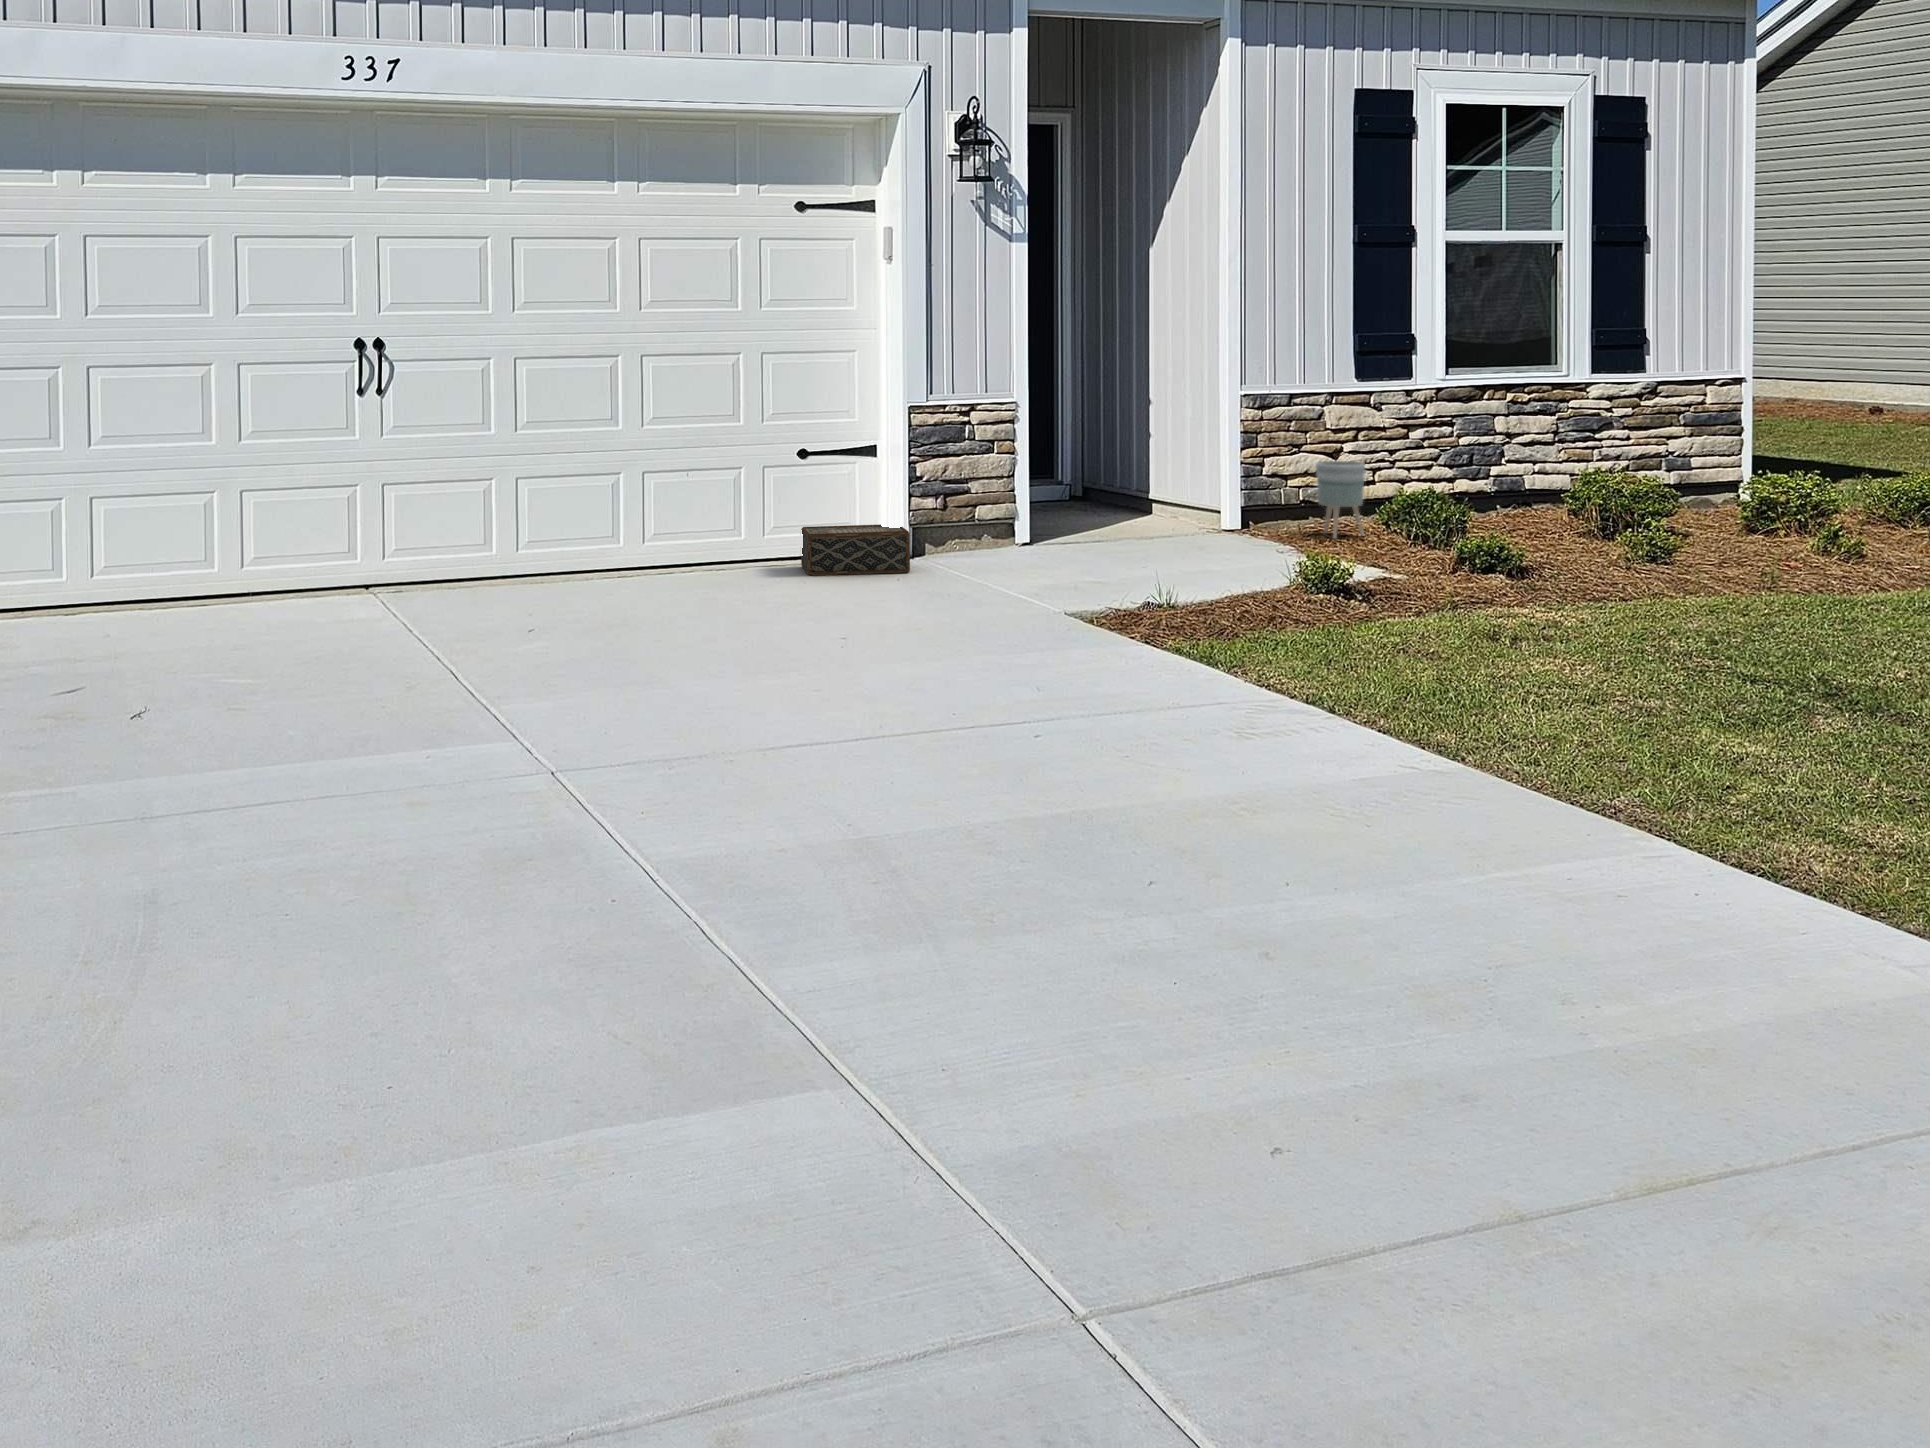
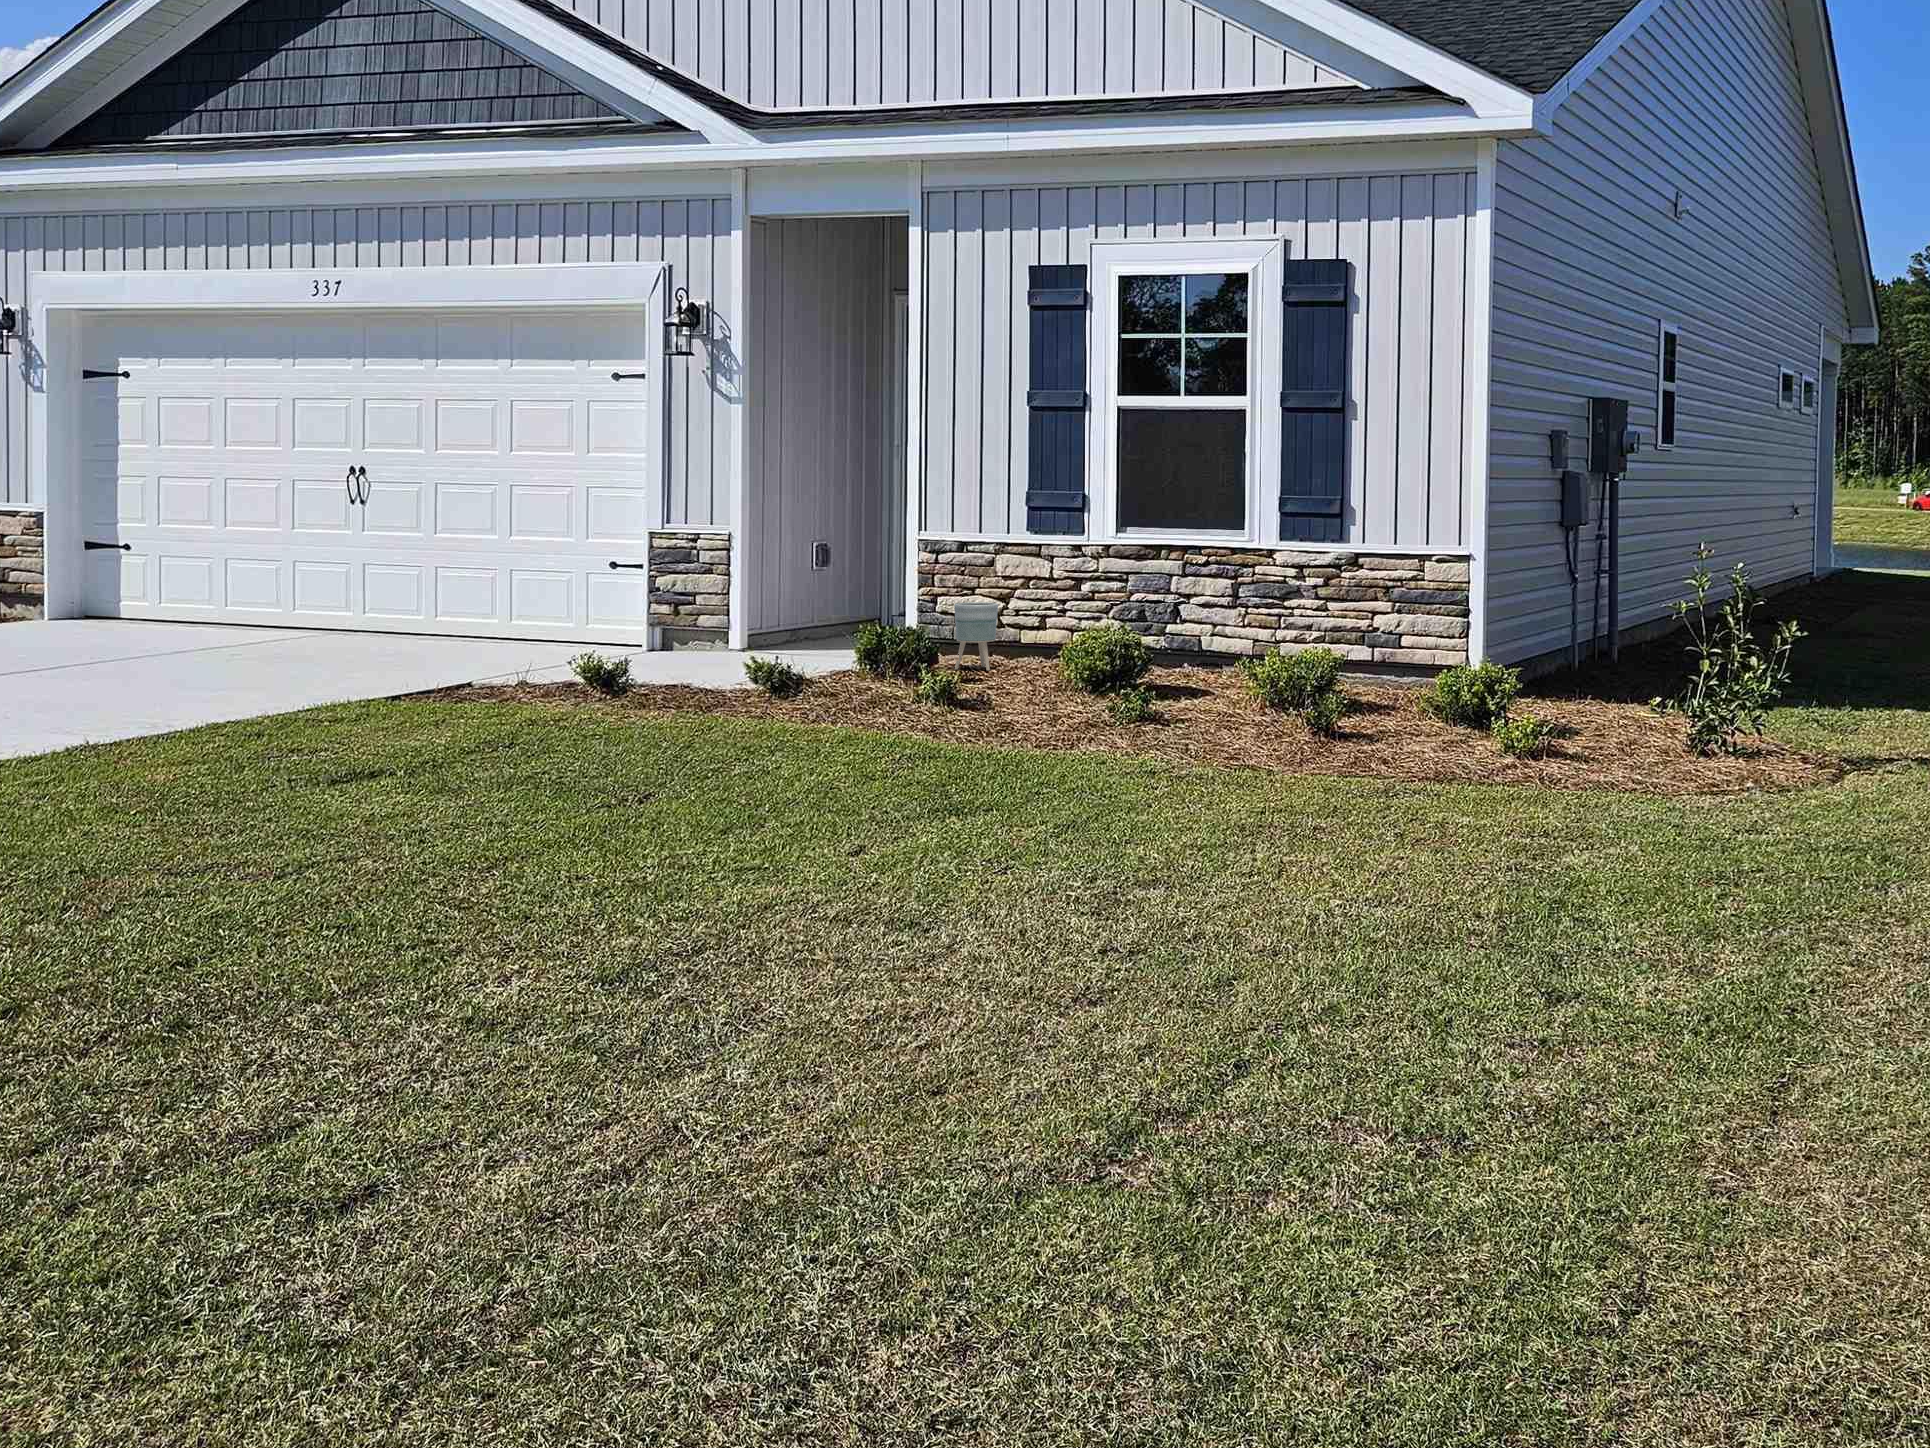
woven basket: present [801,524,910,576] -> none [548,615,631,652]

